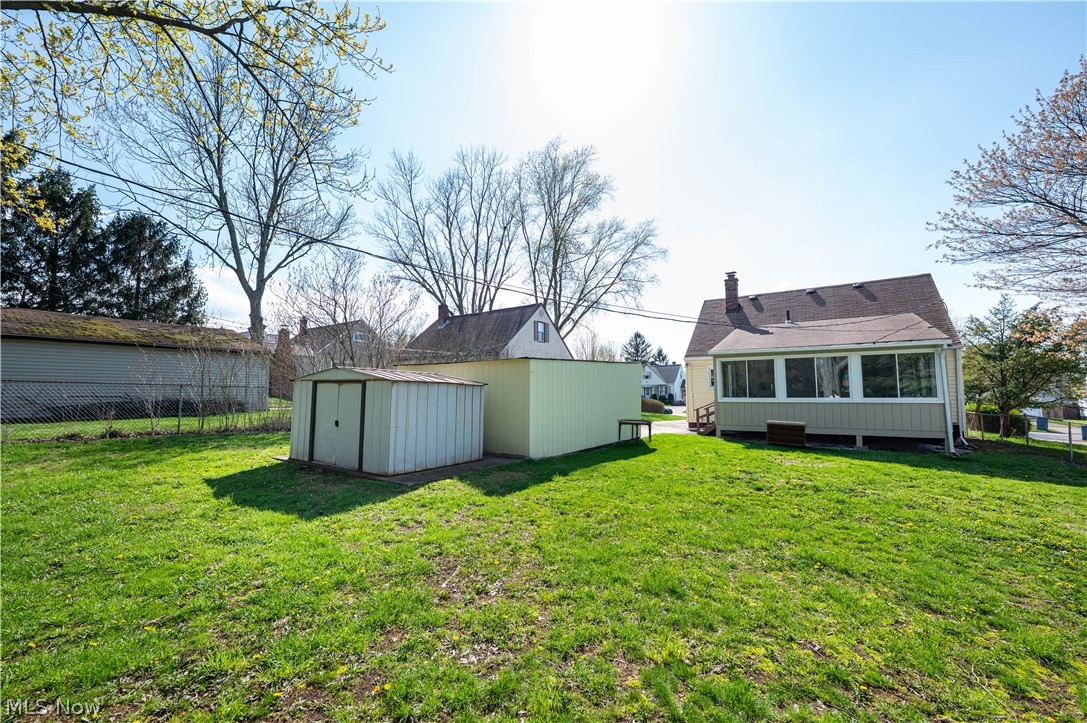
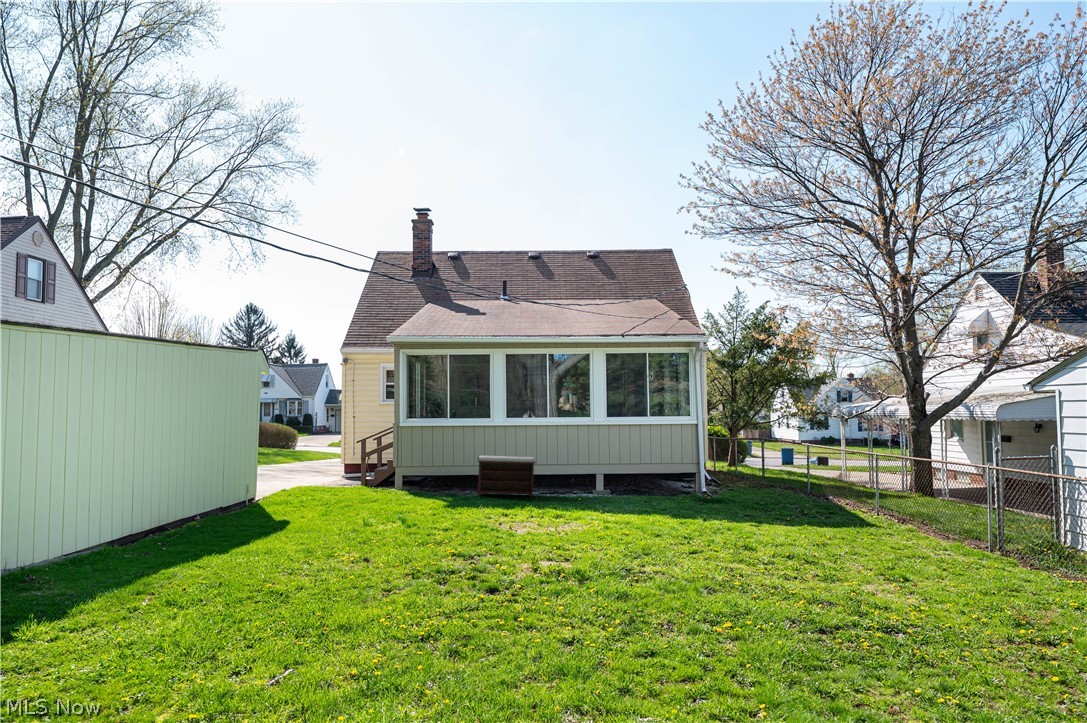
round table: present [617,419,653,444] -> none [203,464,282,515]

